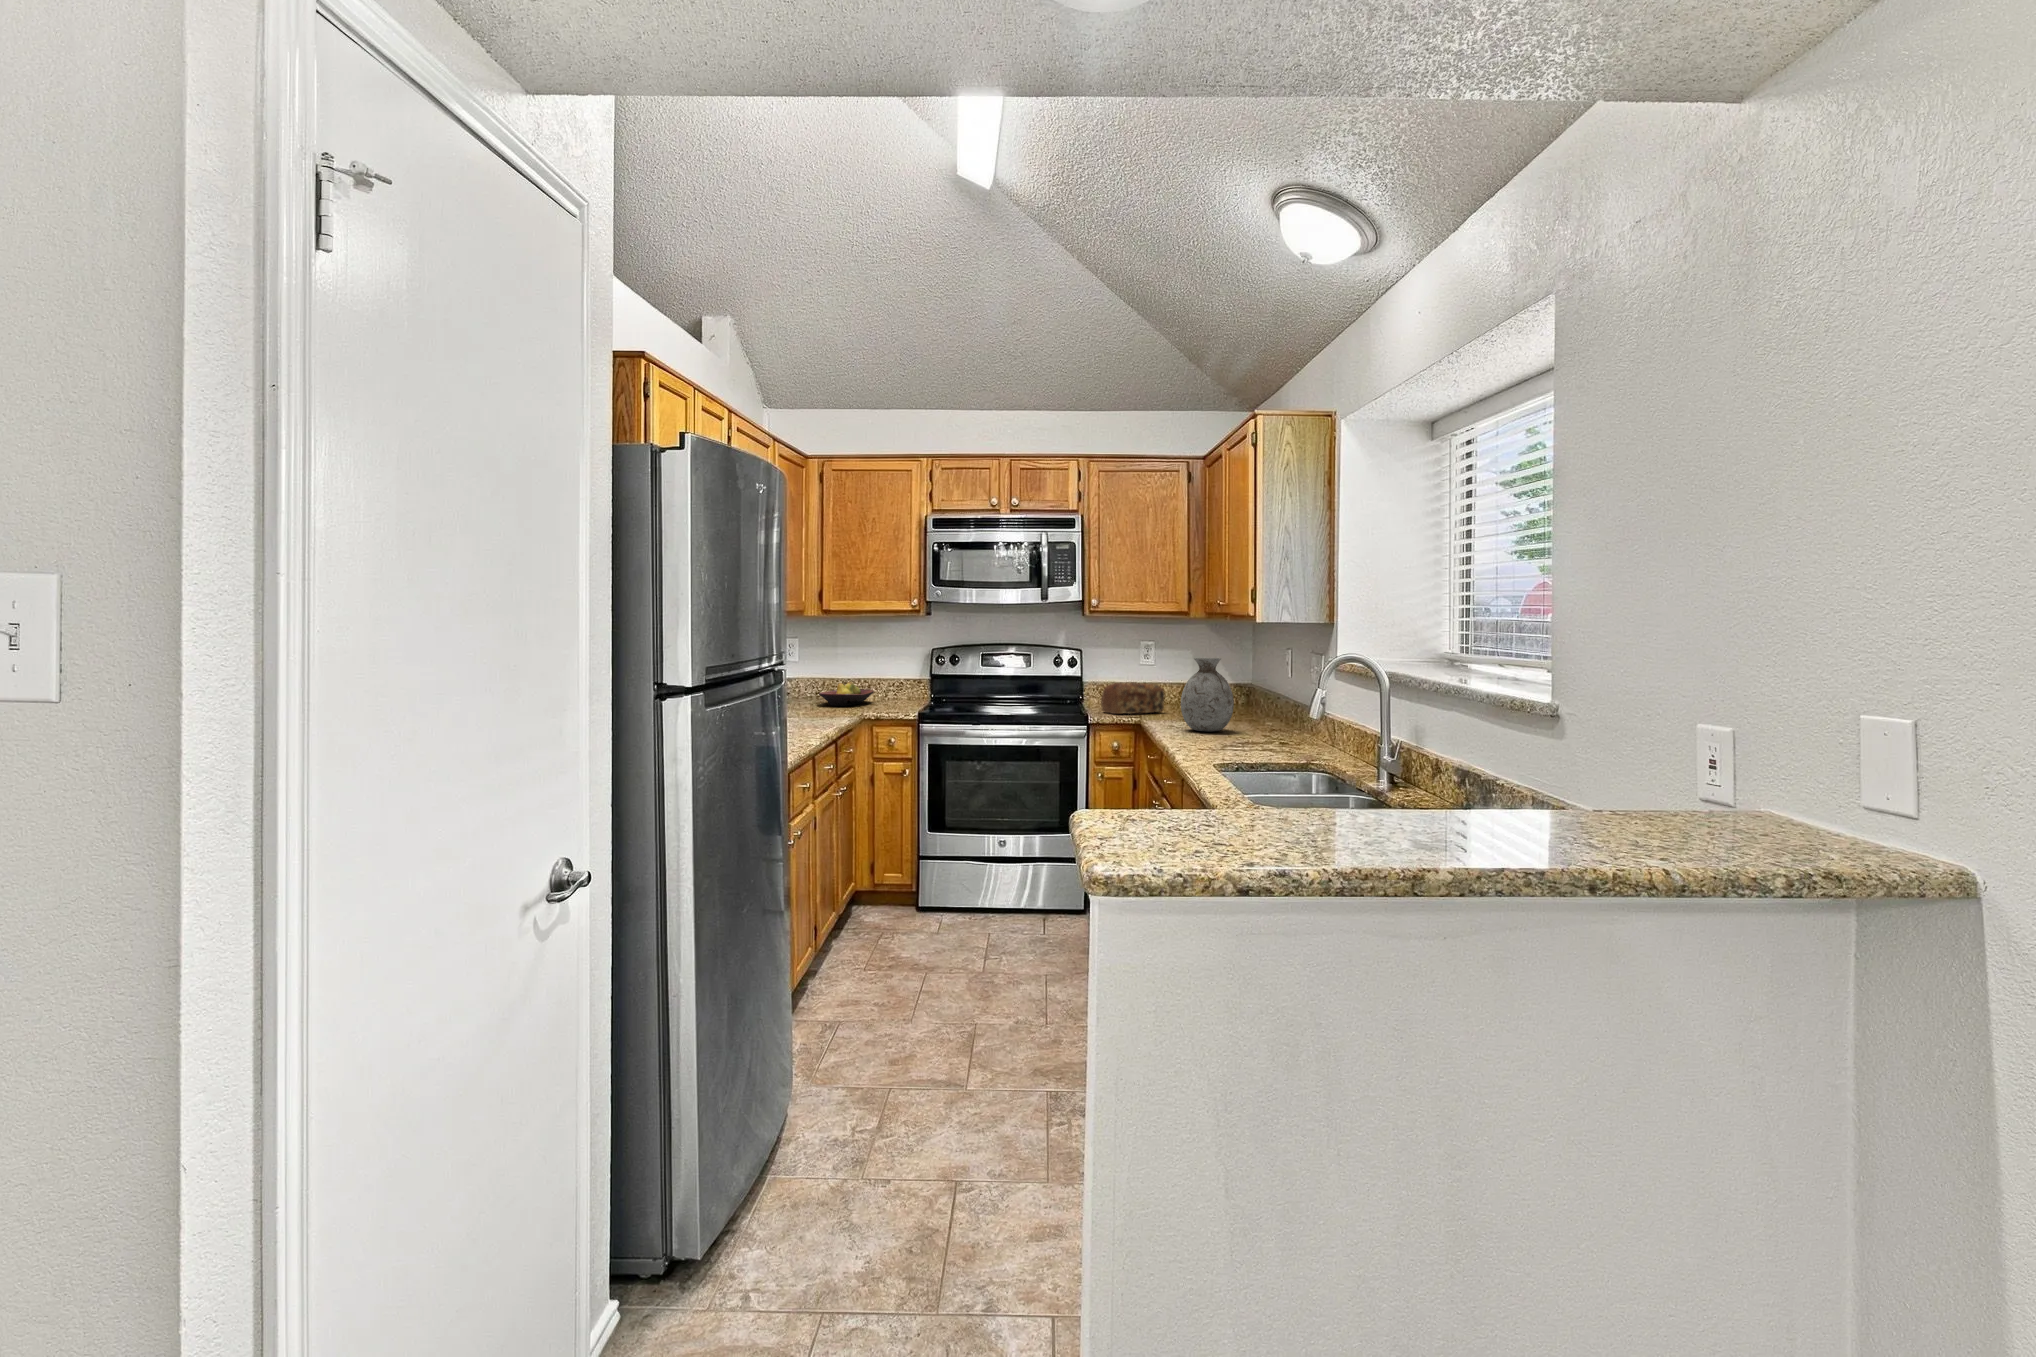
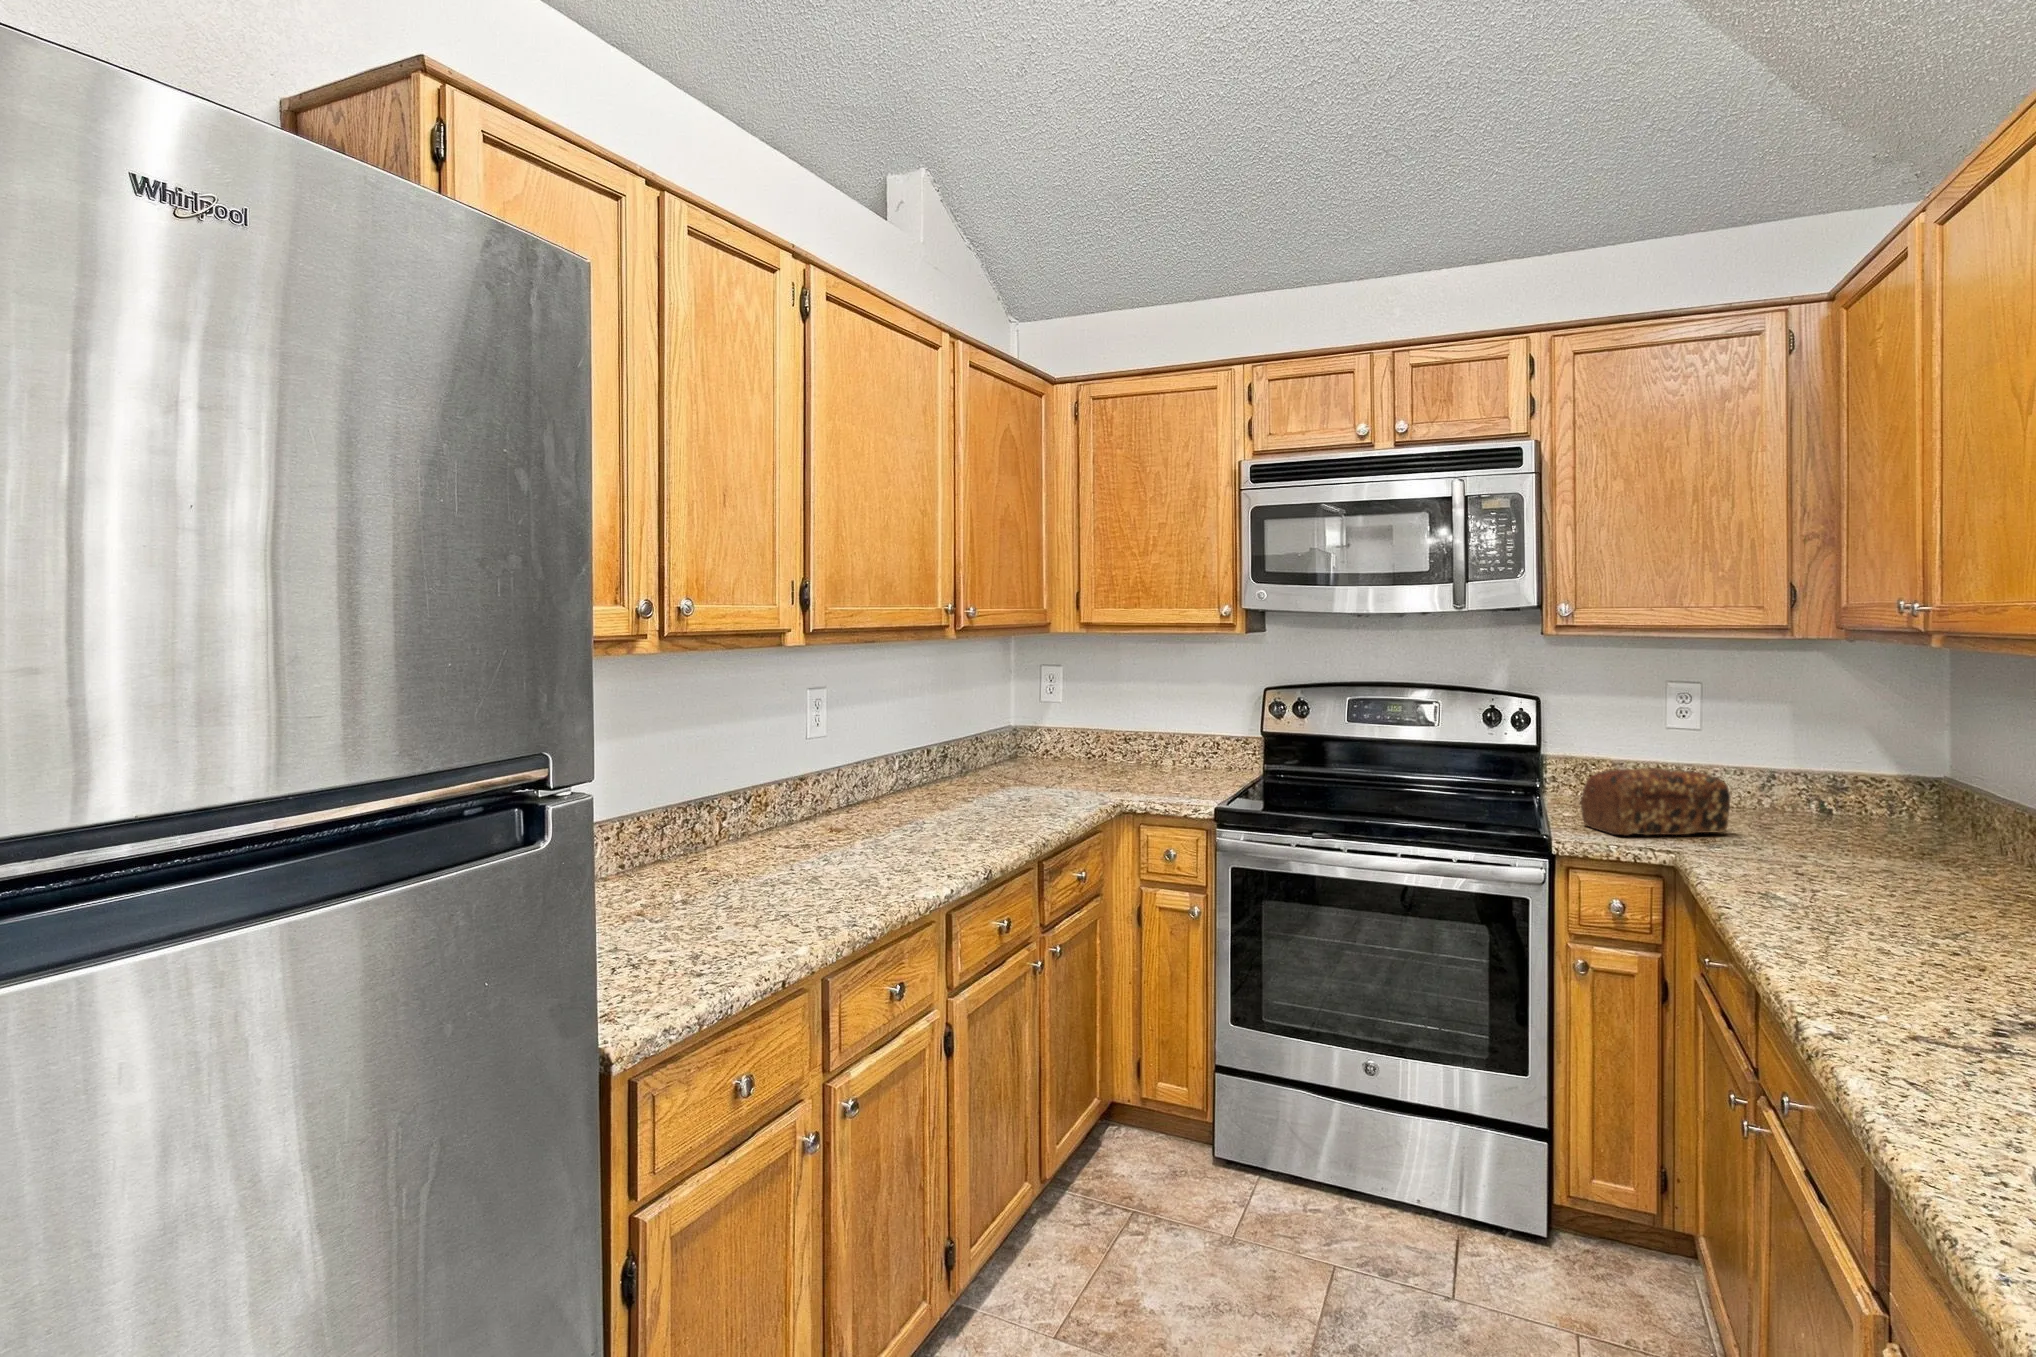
vase: present [1181,658,1234,731] -> none [1806,742,1974,930]
fruit bowl: present [819,682,874,706] -> none [1059,744,1157,786]

